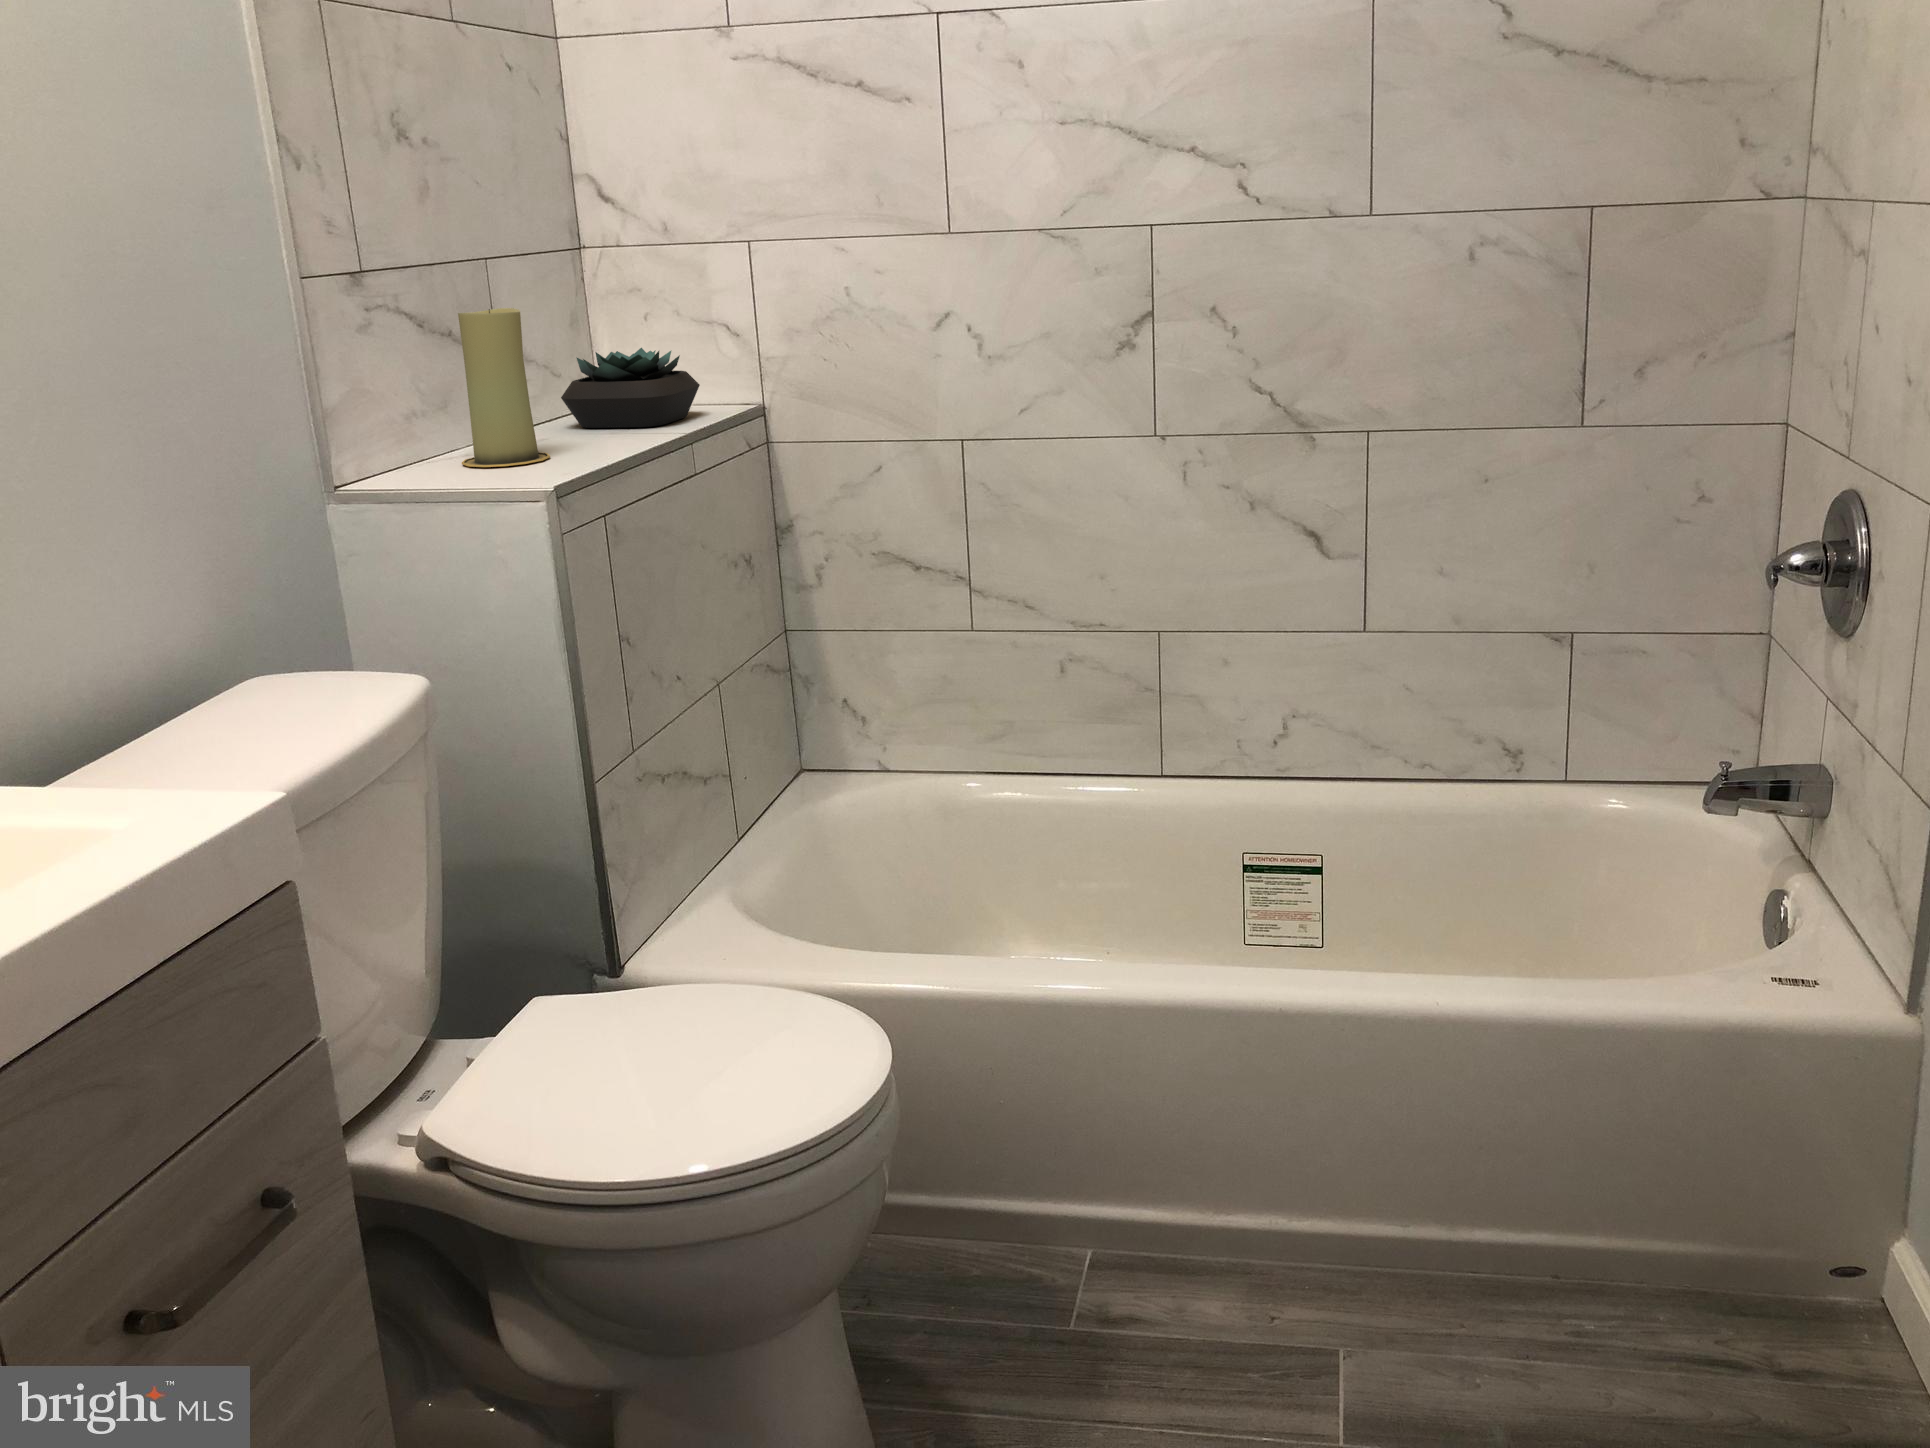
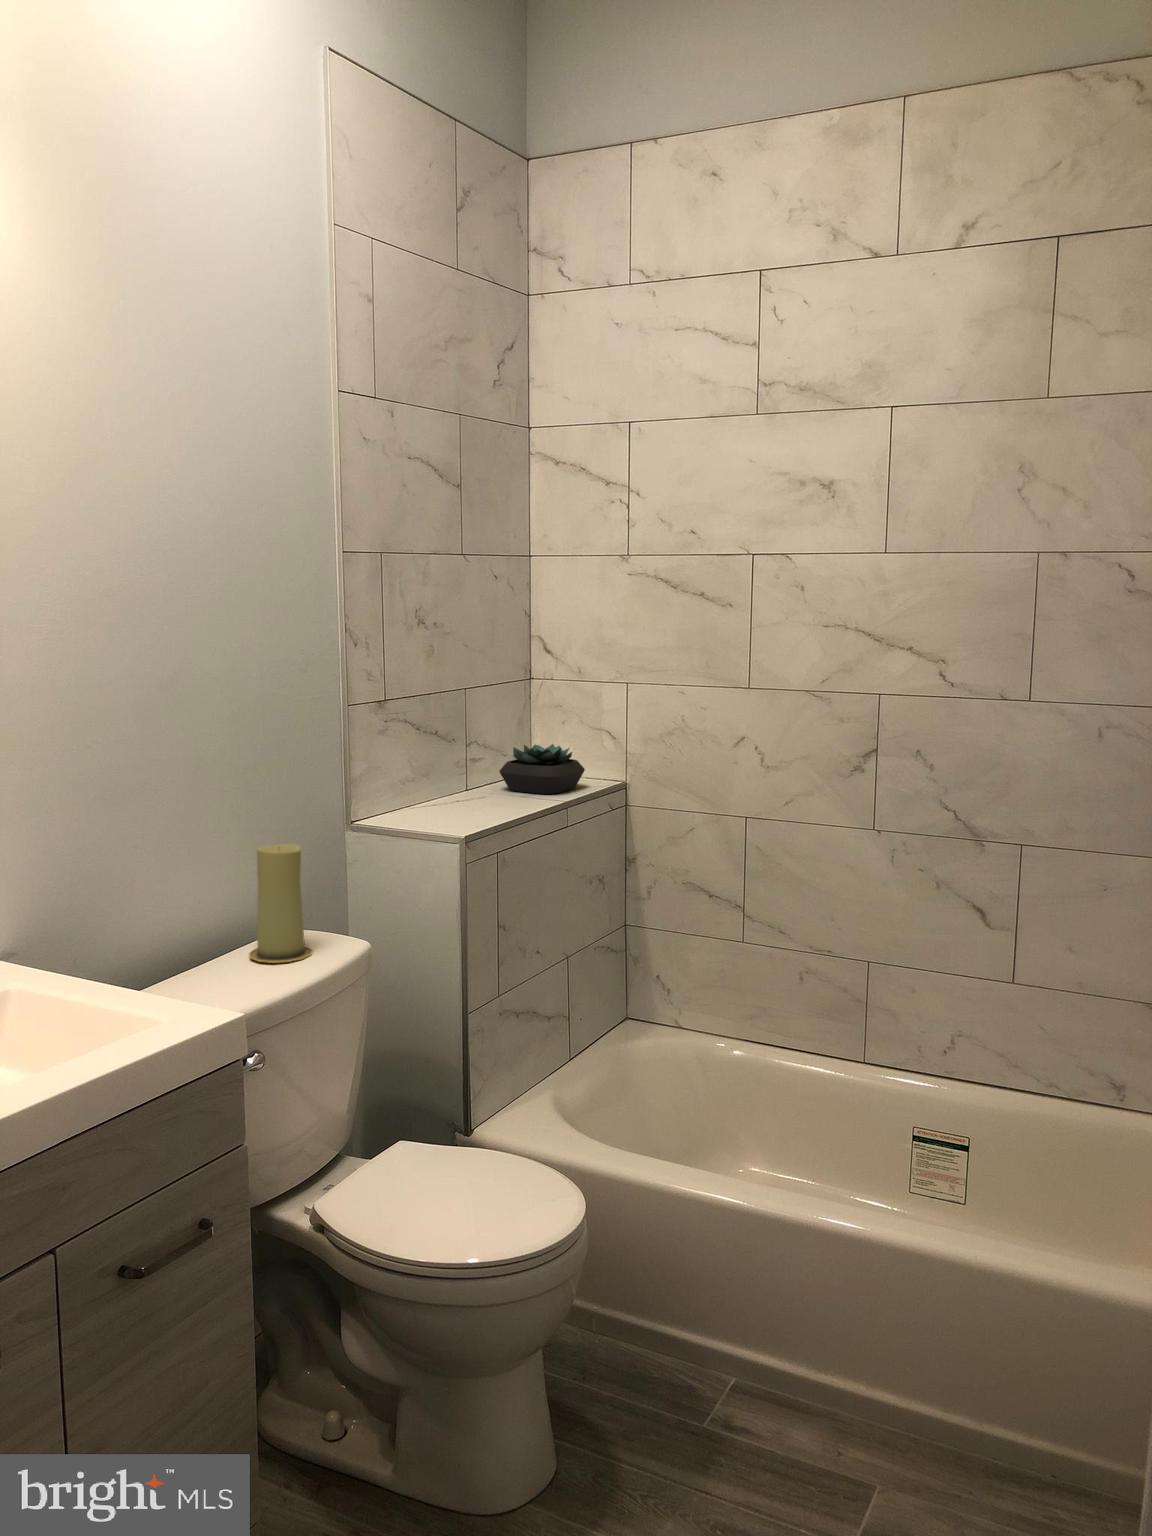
candle: present [458,308,550,467] -> present [249,844,313,963]

